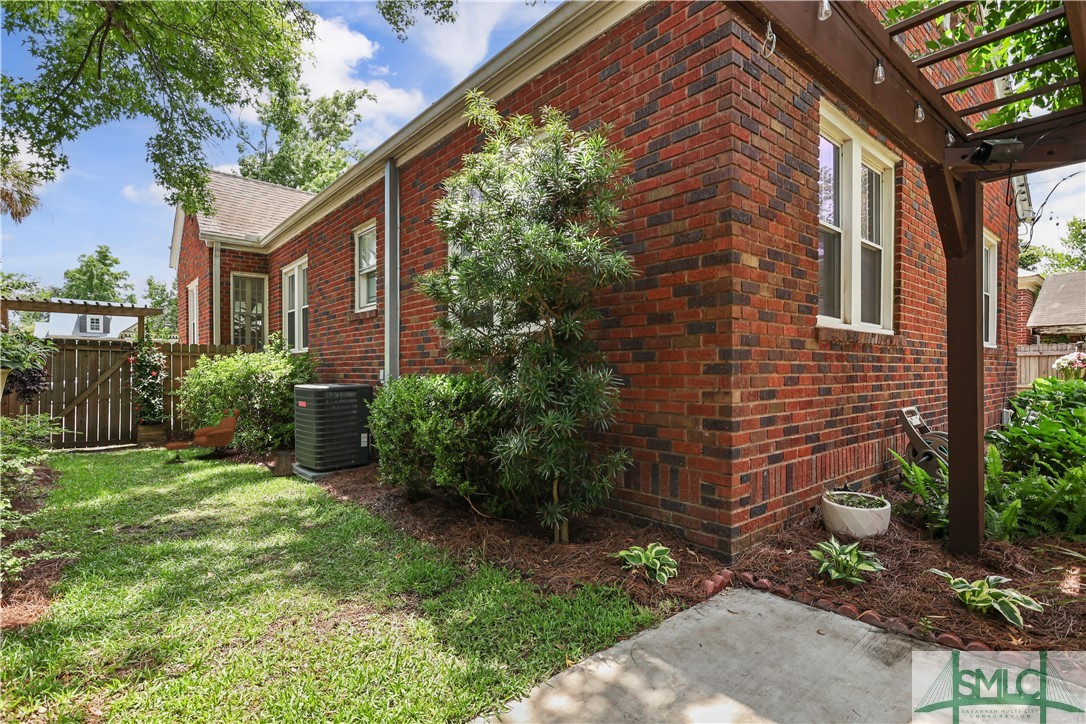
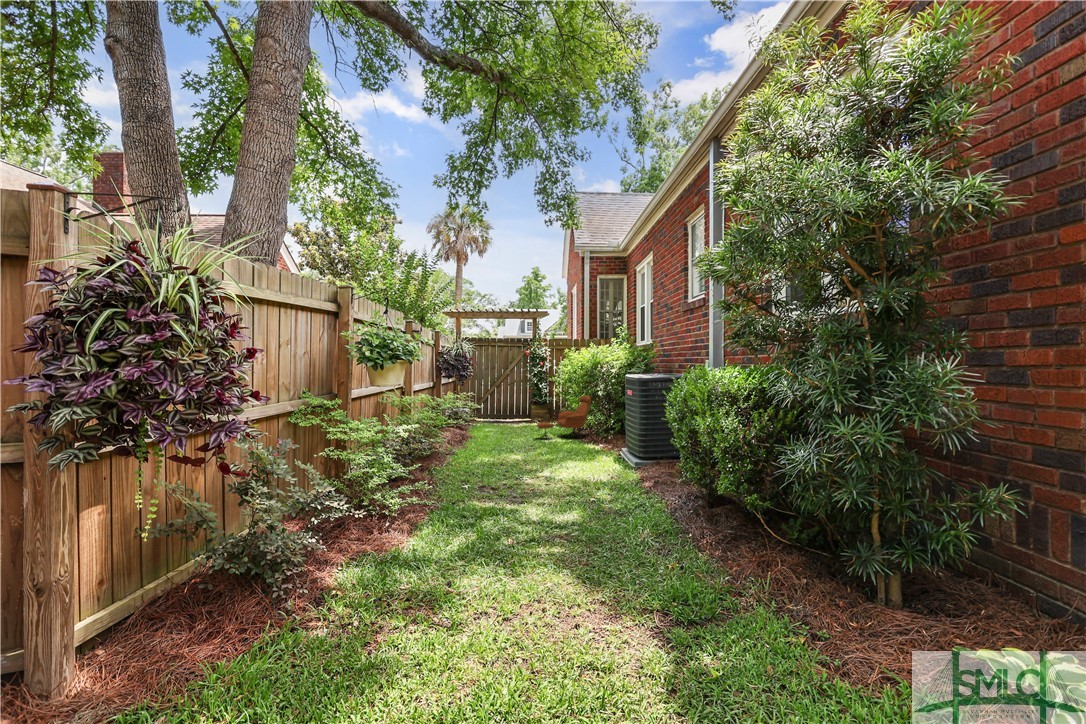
watering can: present [253,452,298,476] -> none [589,436,629,461]

